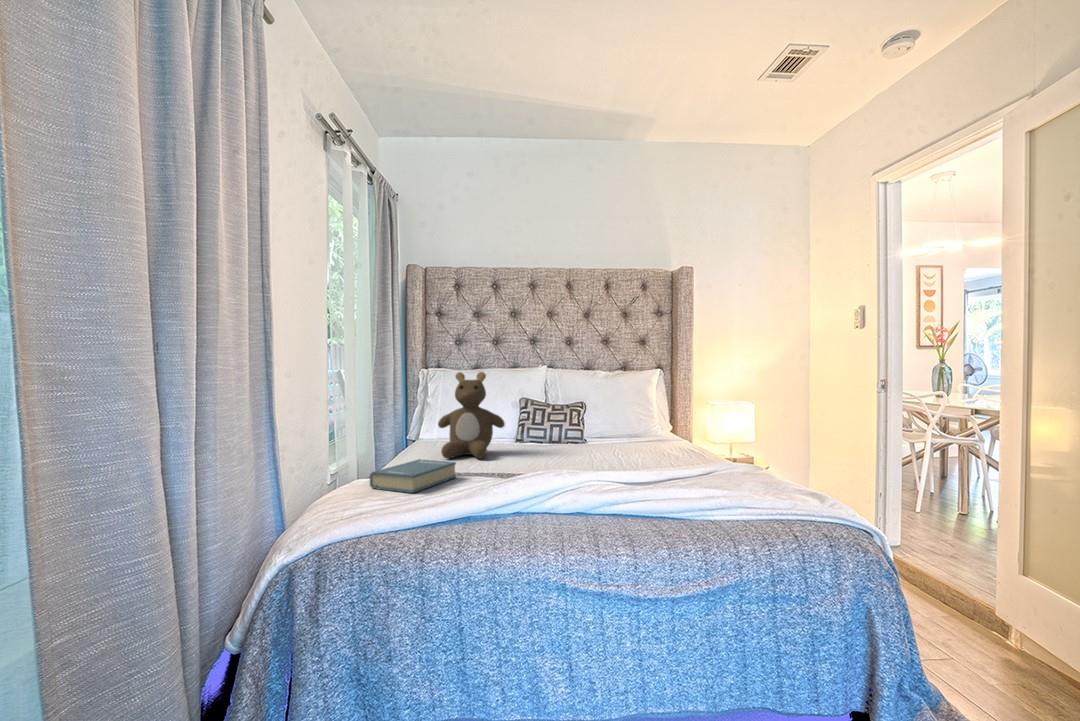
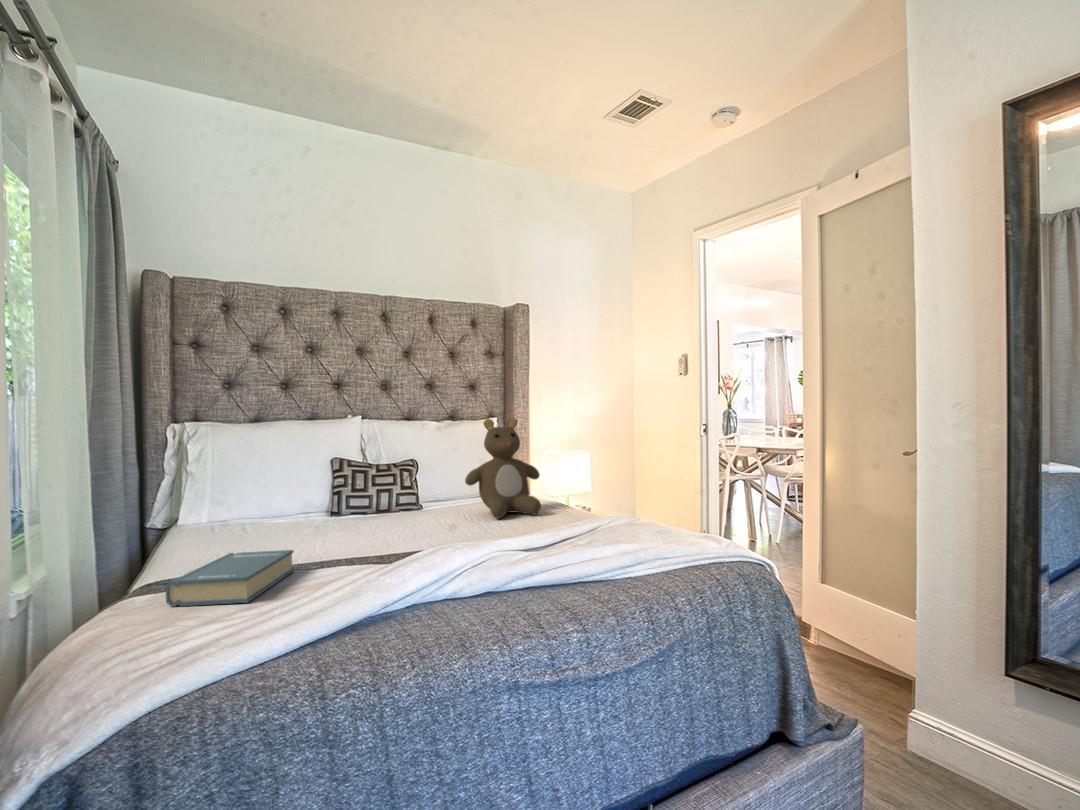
teddy bear: present [438,372,504,458] -> present [465,418,541,518]

